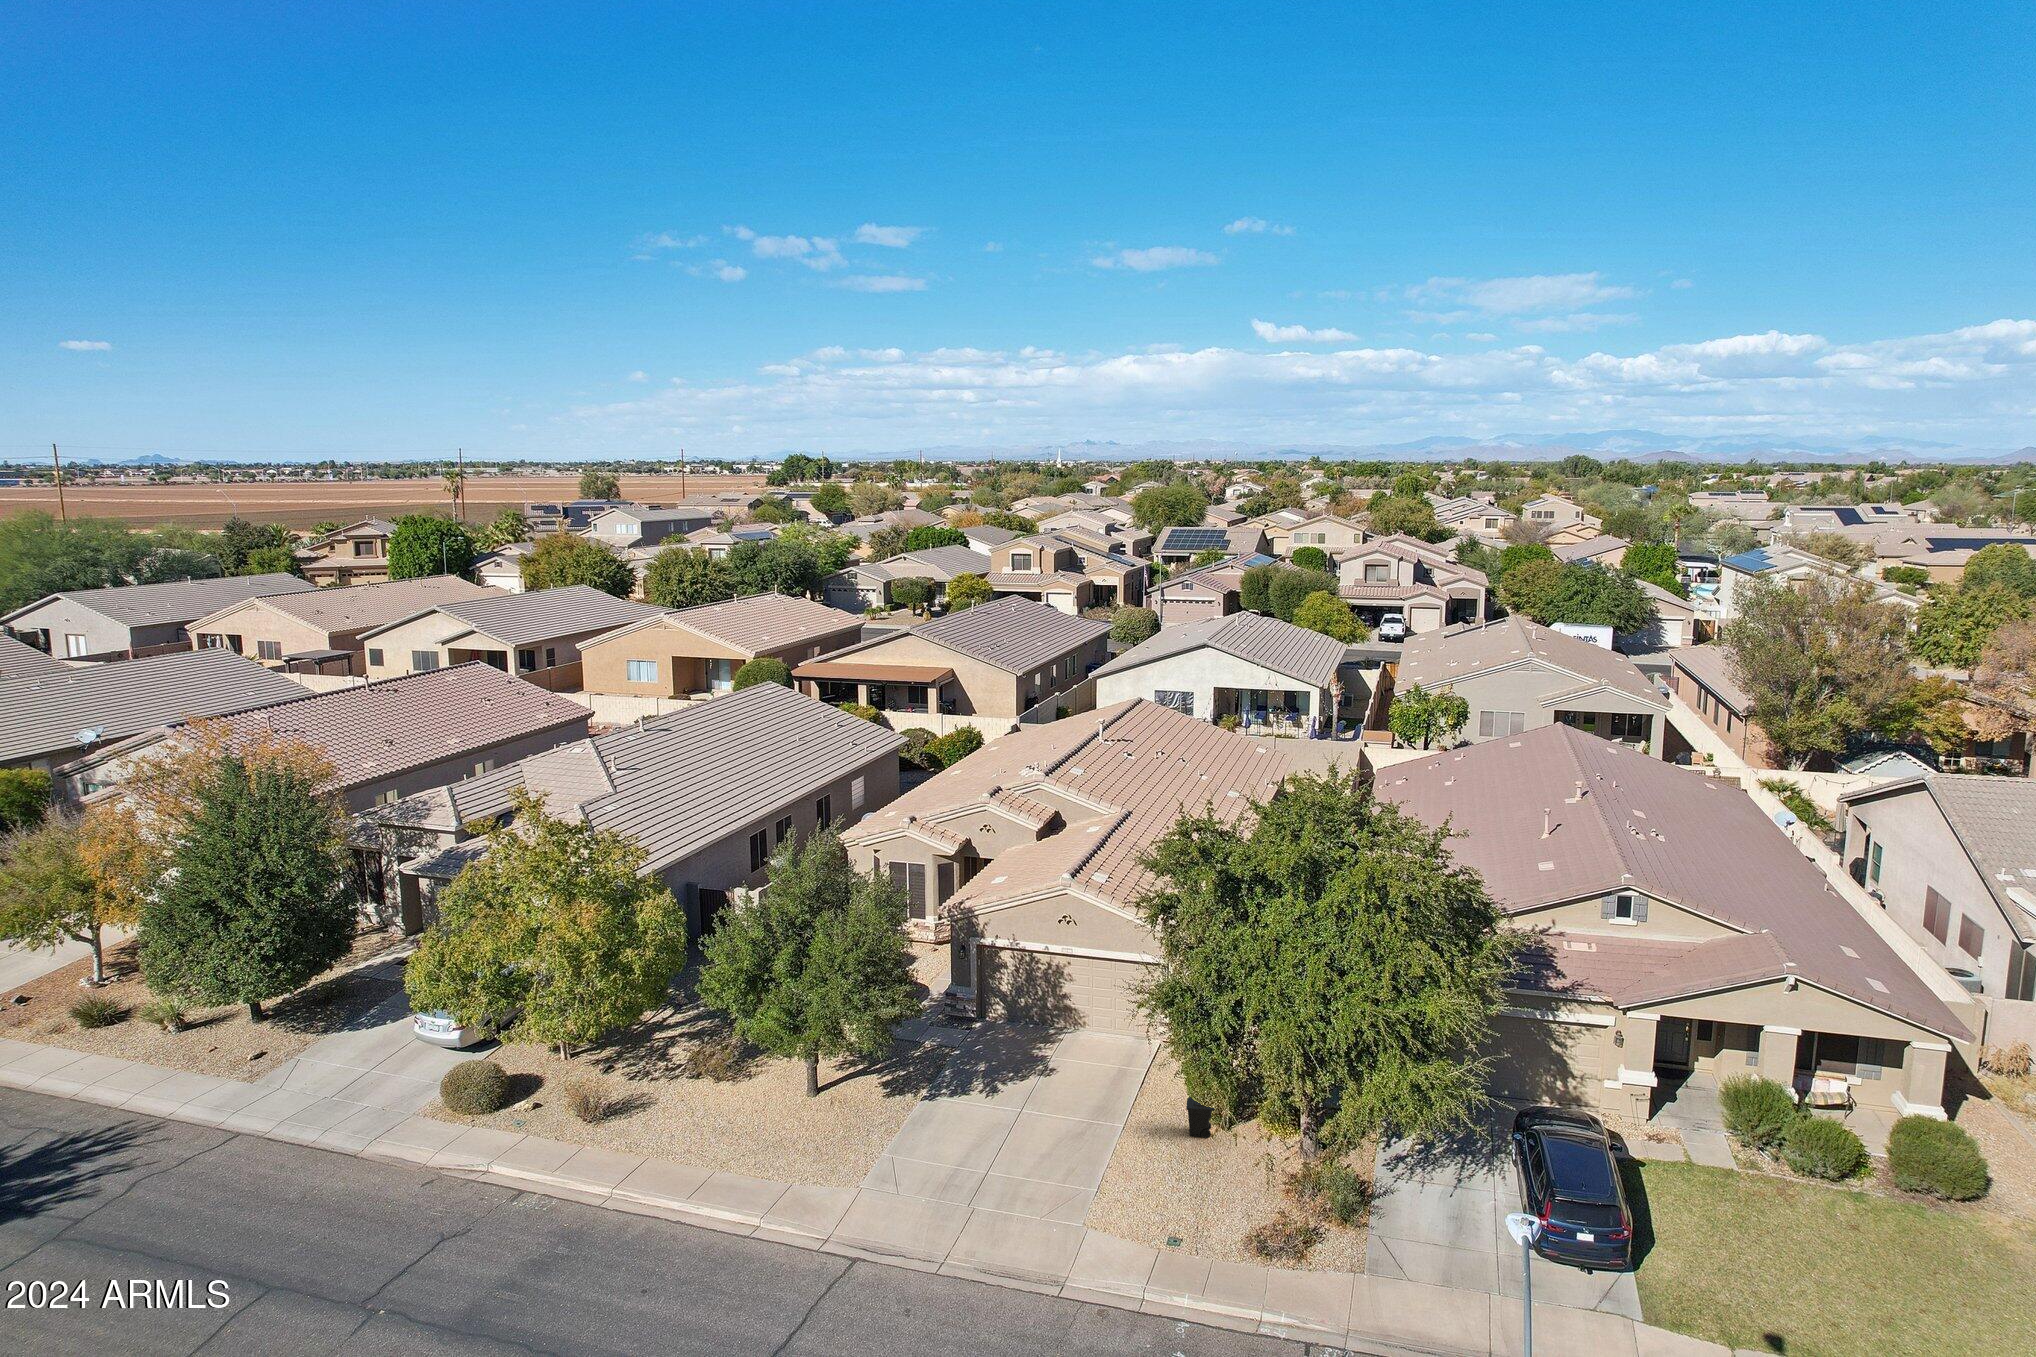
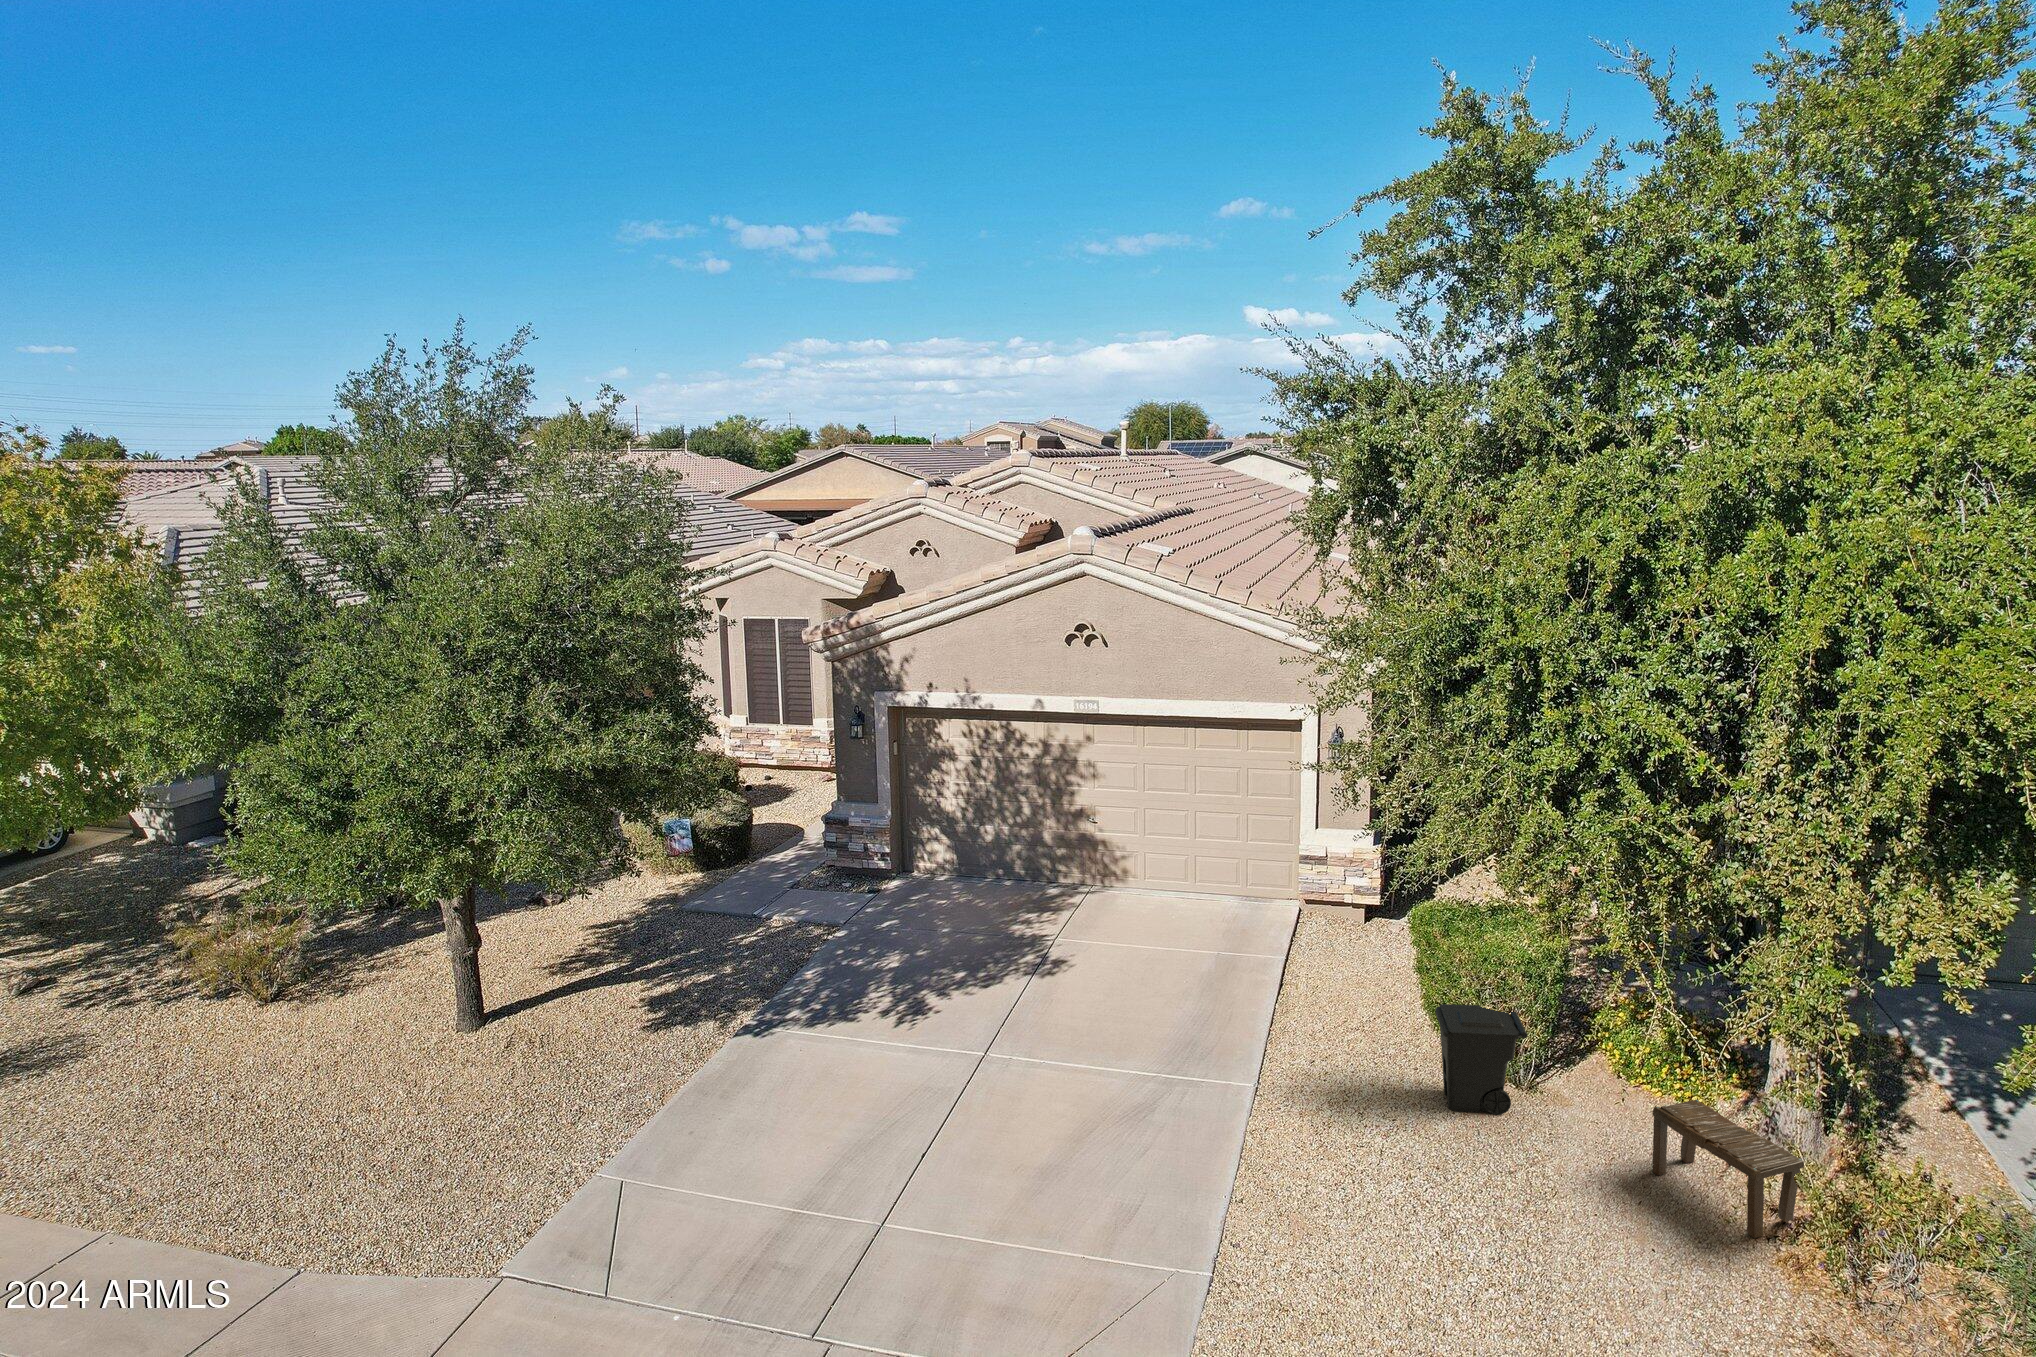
bench: none [1249,1134,1286,1180] -> present [1652,1100,1804,1238]

